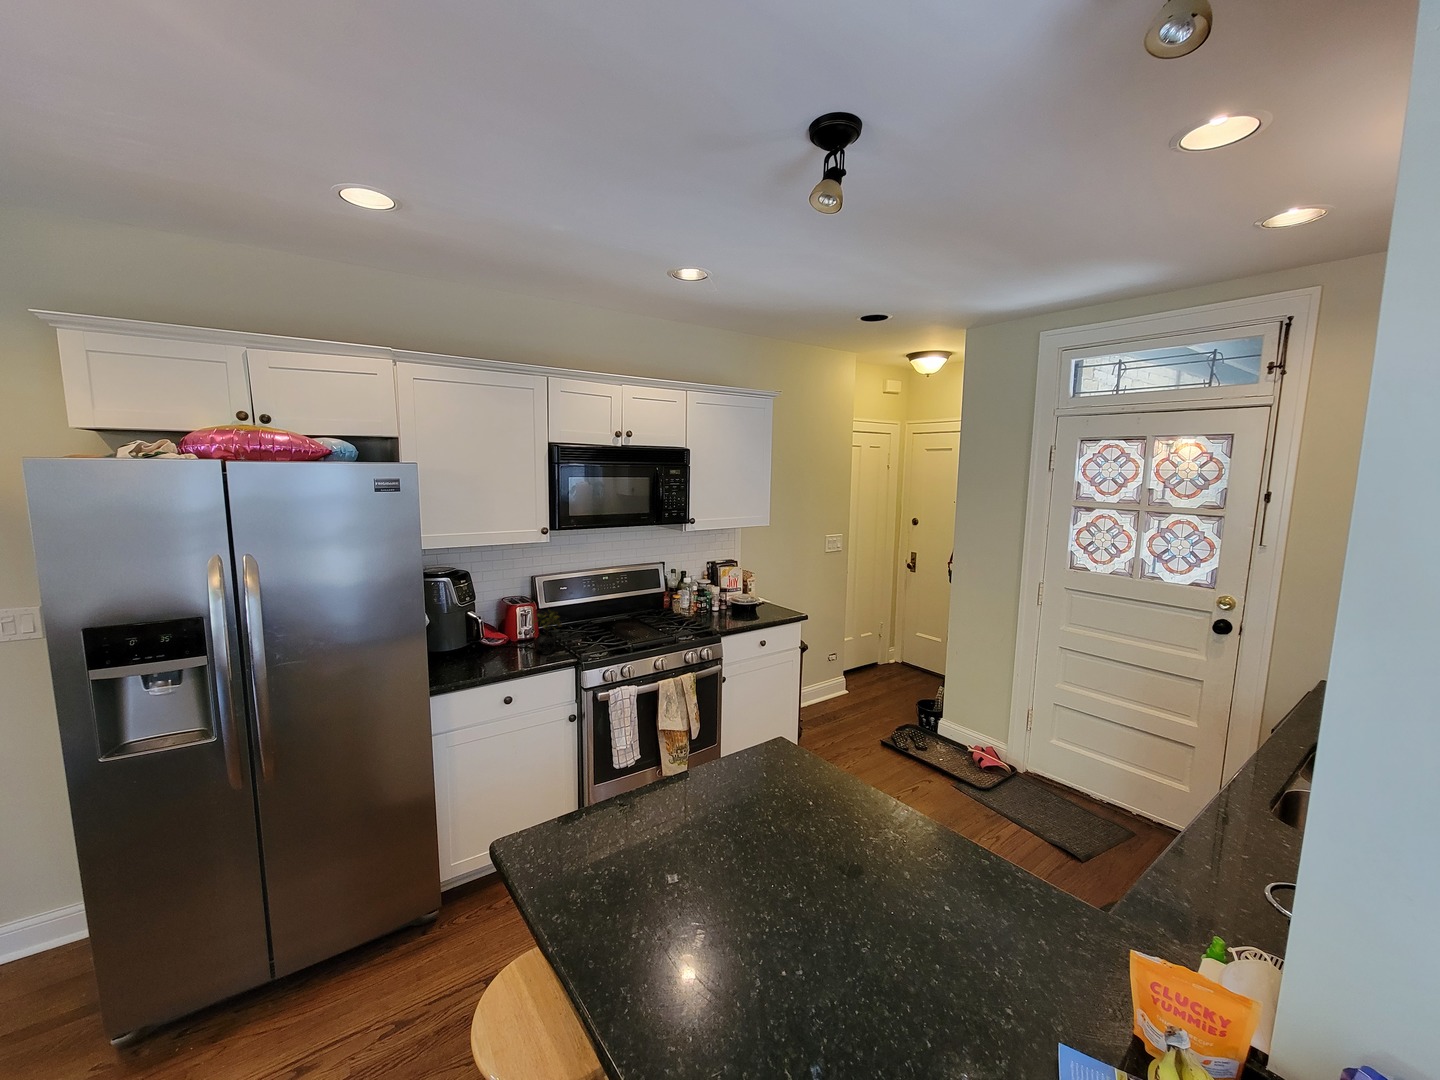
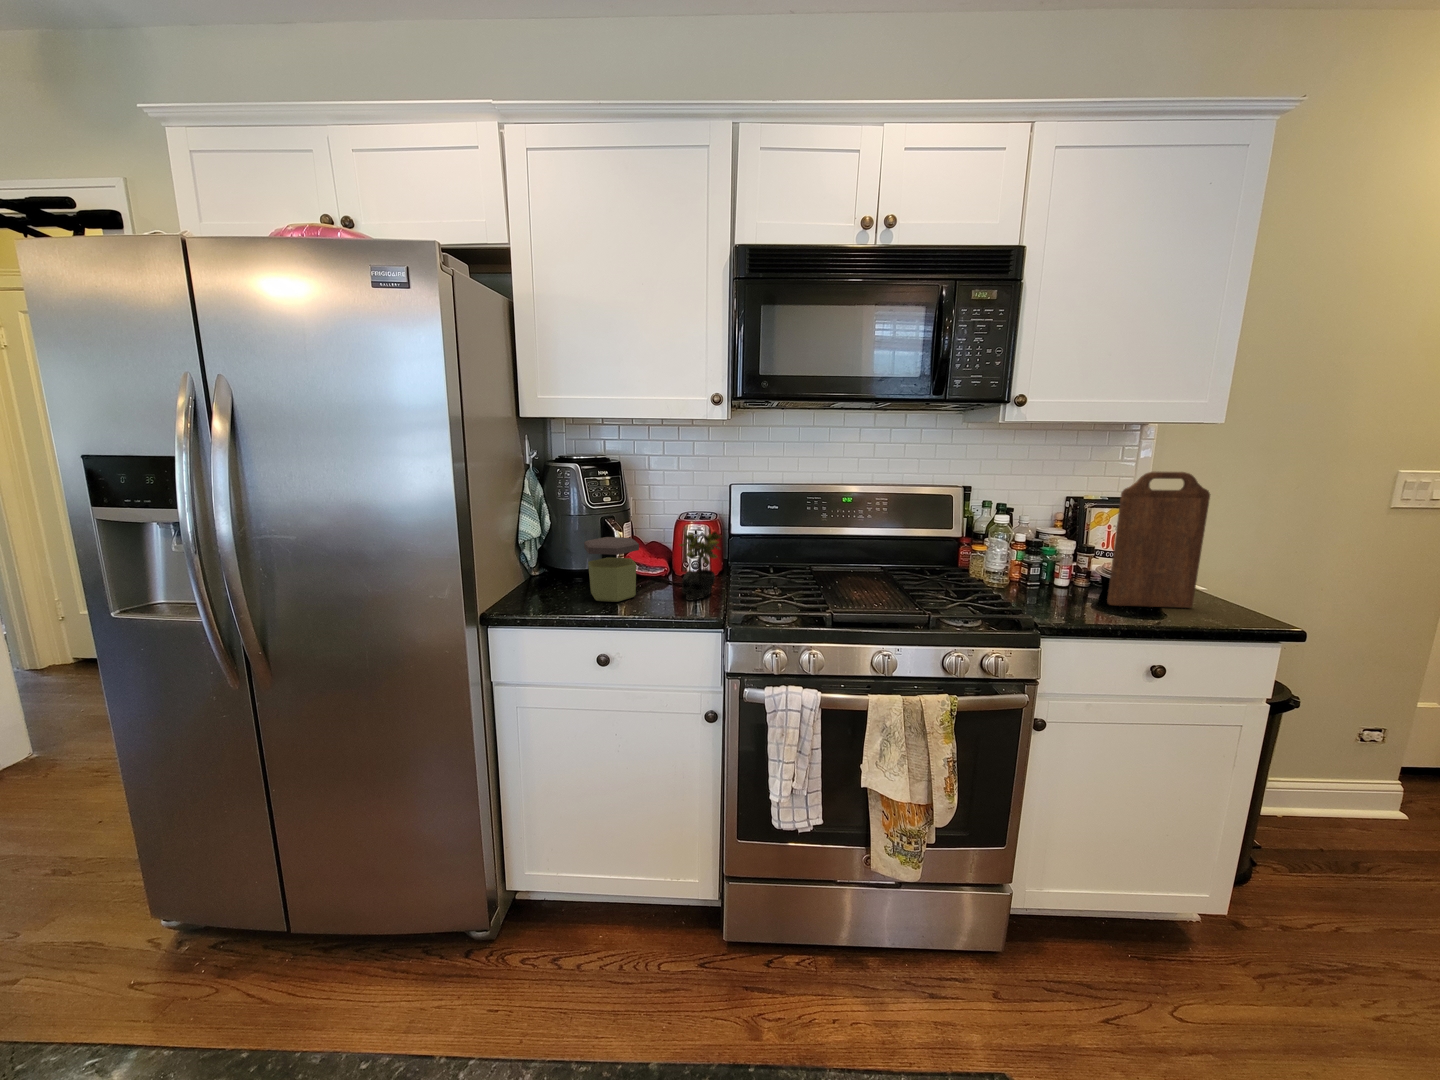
cutting board: none [738,552,769,617] -> present [1107,472,1210,608]
jar: none [475,623,513,667] -> present [584,537,639,602]

